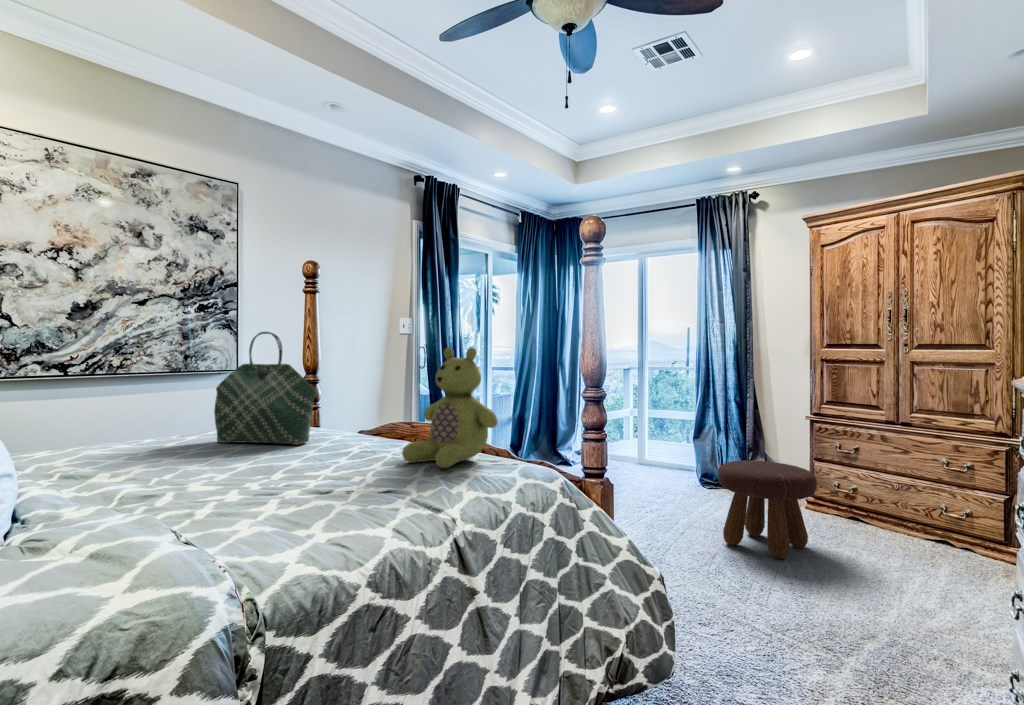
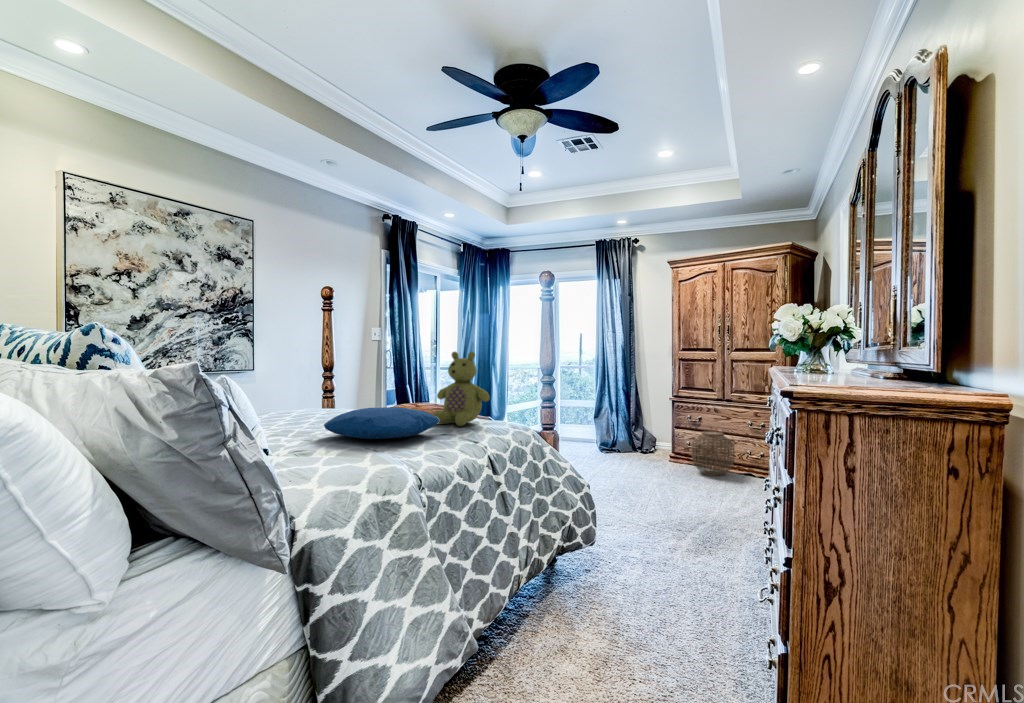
tote bag: present [214,332,316,445] -> none [286,341,360,418]
pillow: none [178,439,389,501] -> present [324,407,439,439]
footstool: present [717,461,817,558] -> none [611,429,675,491]
woven basket: none [843,468,915,538] -> present [692,431,734,476]

